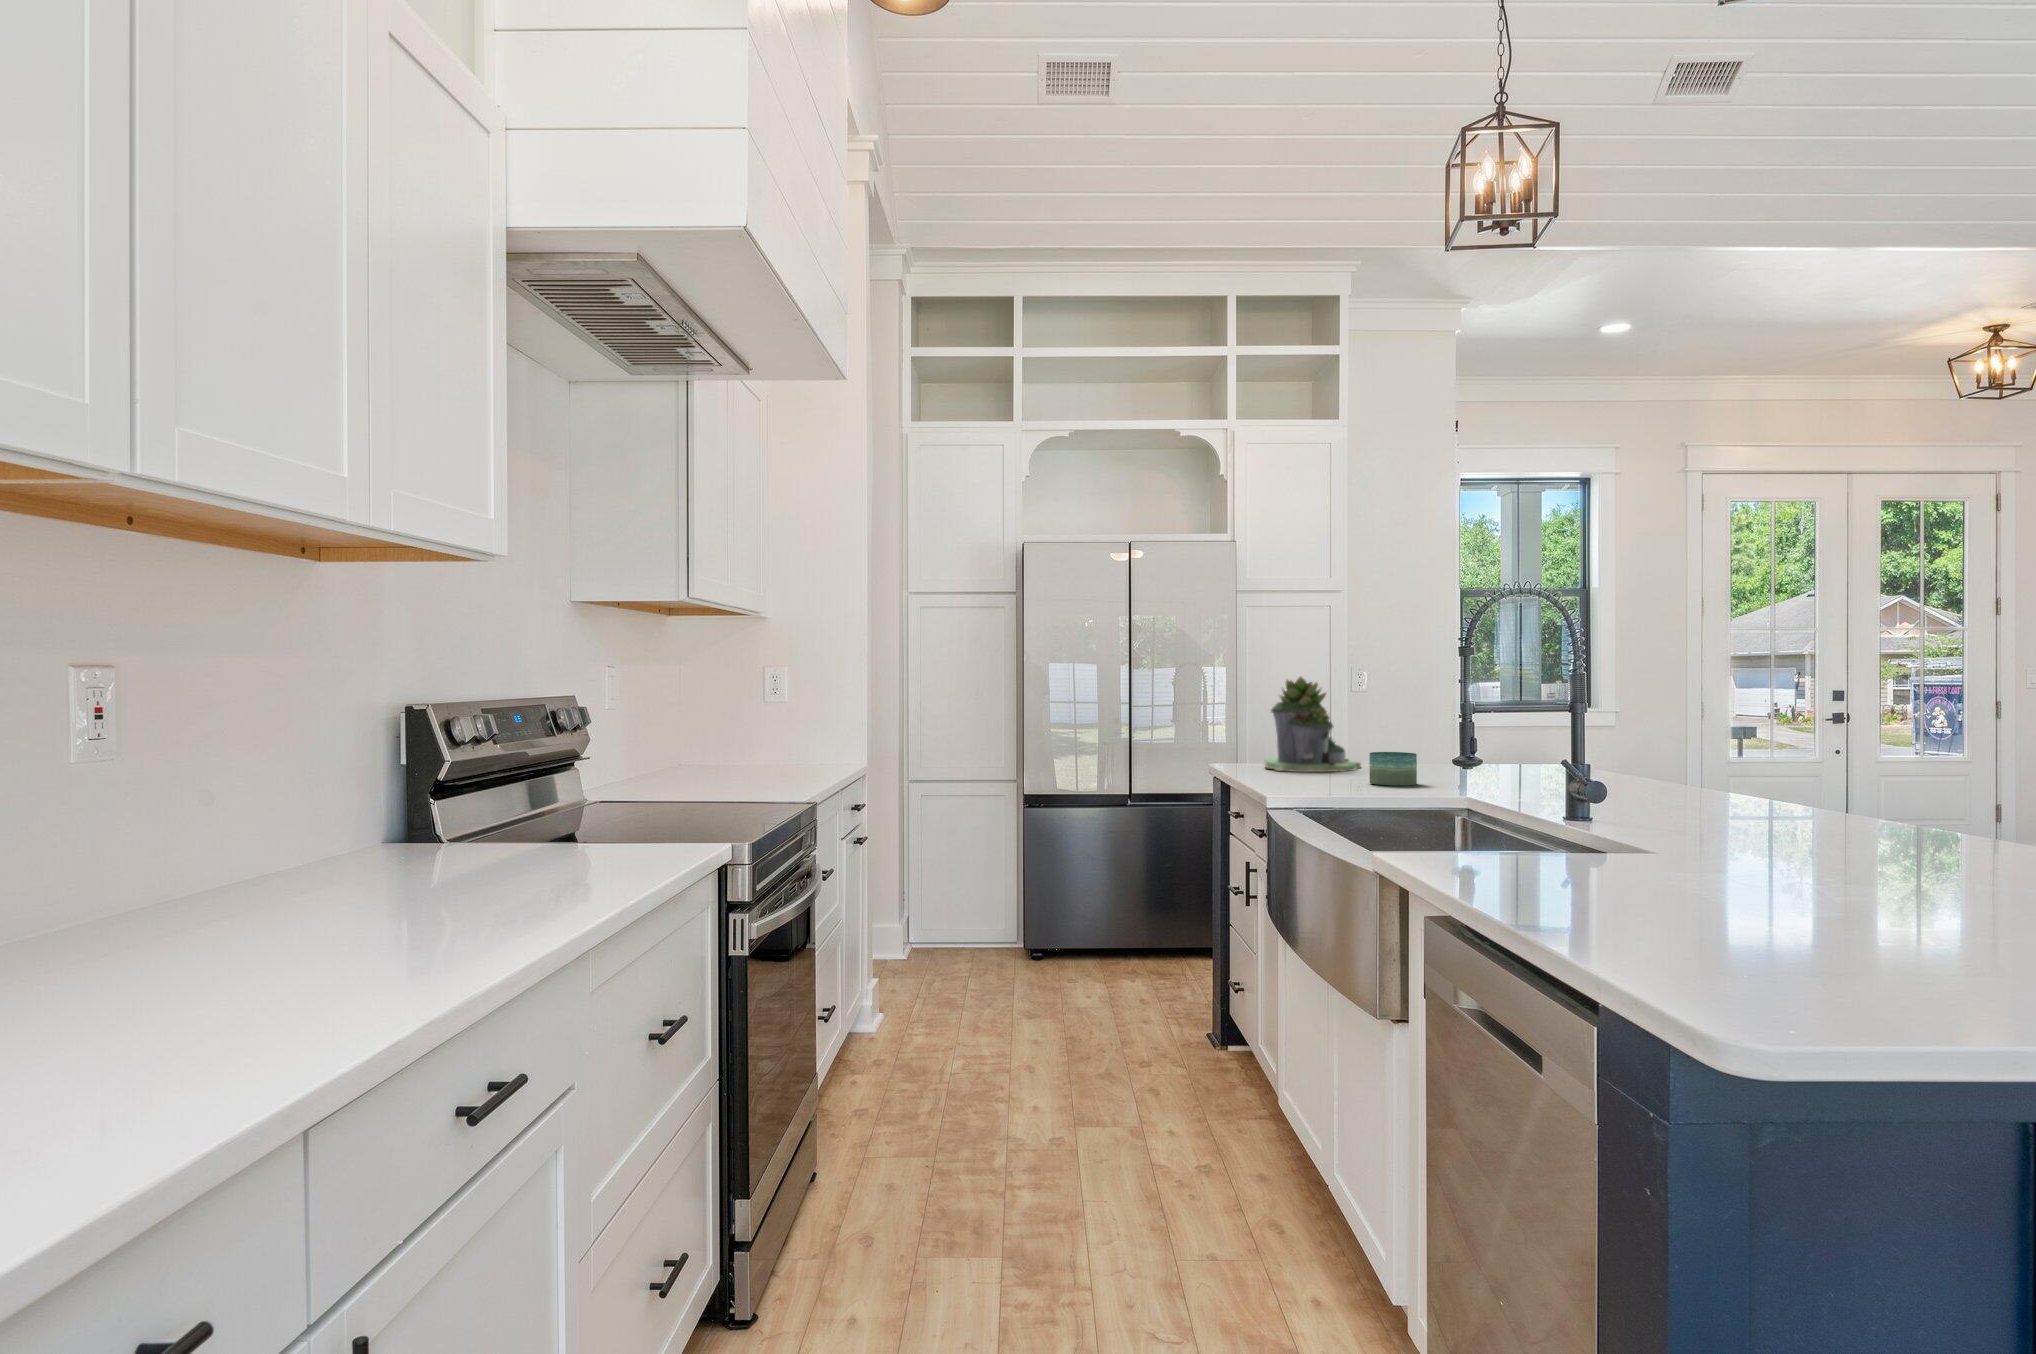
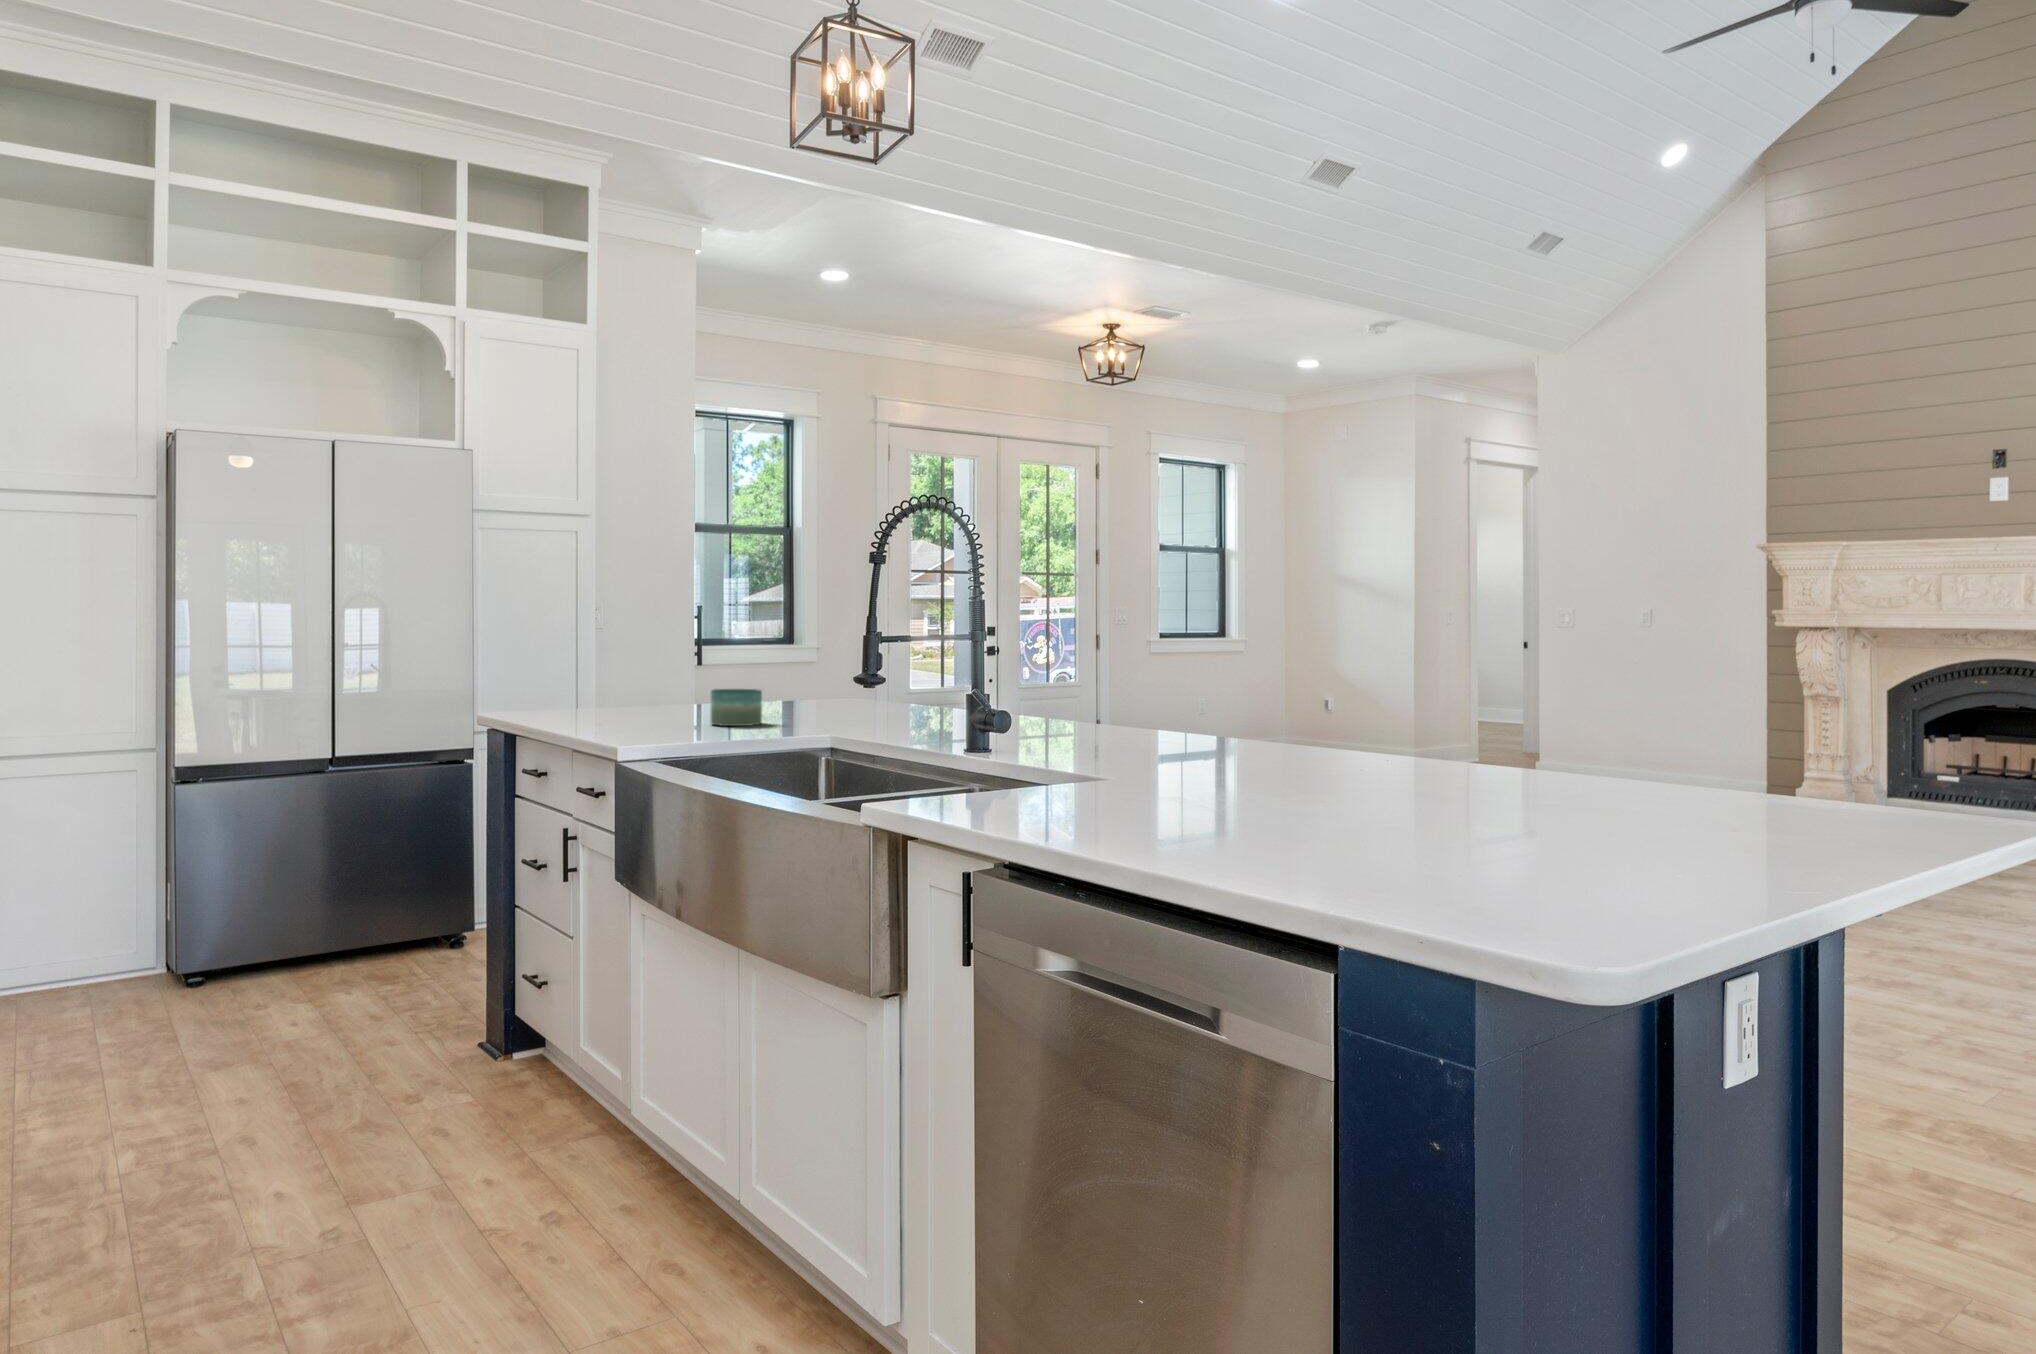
succulent planter: present [1264,677,1361,772] -> none [542,601,660,715]

